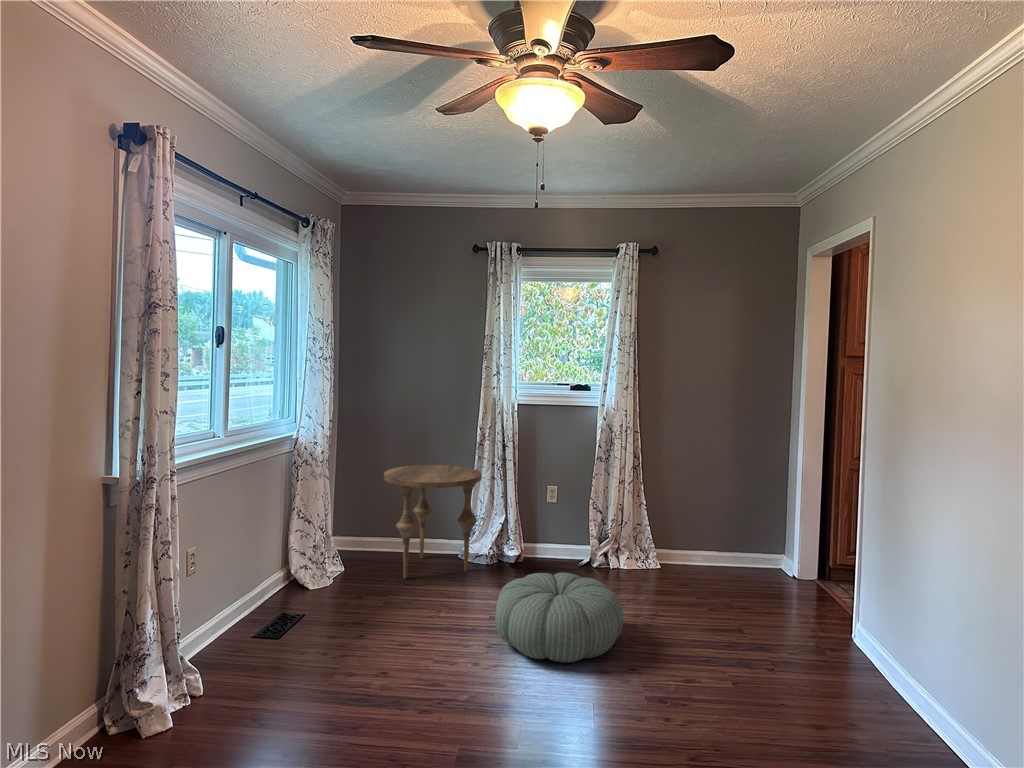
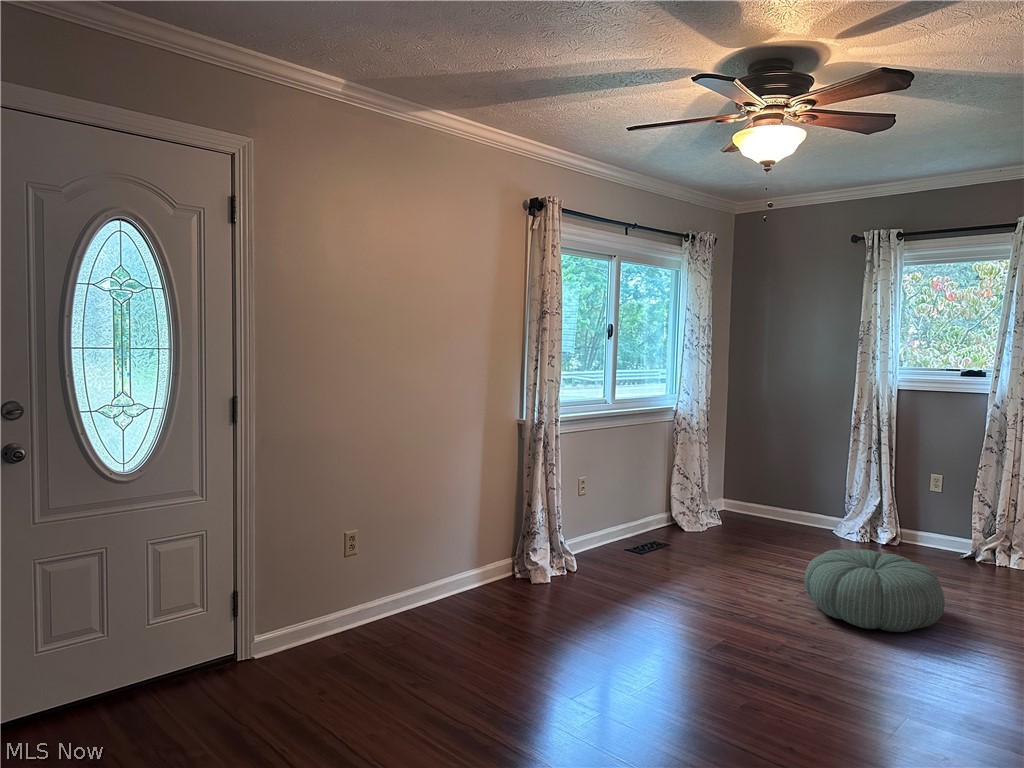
side table: present [384,465,482,579] -> none [752,442,851,547]

